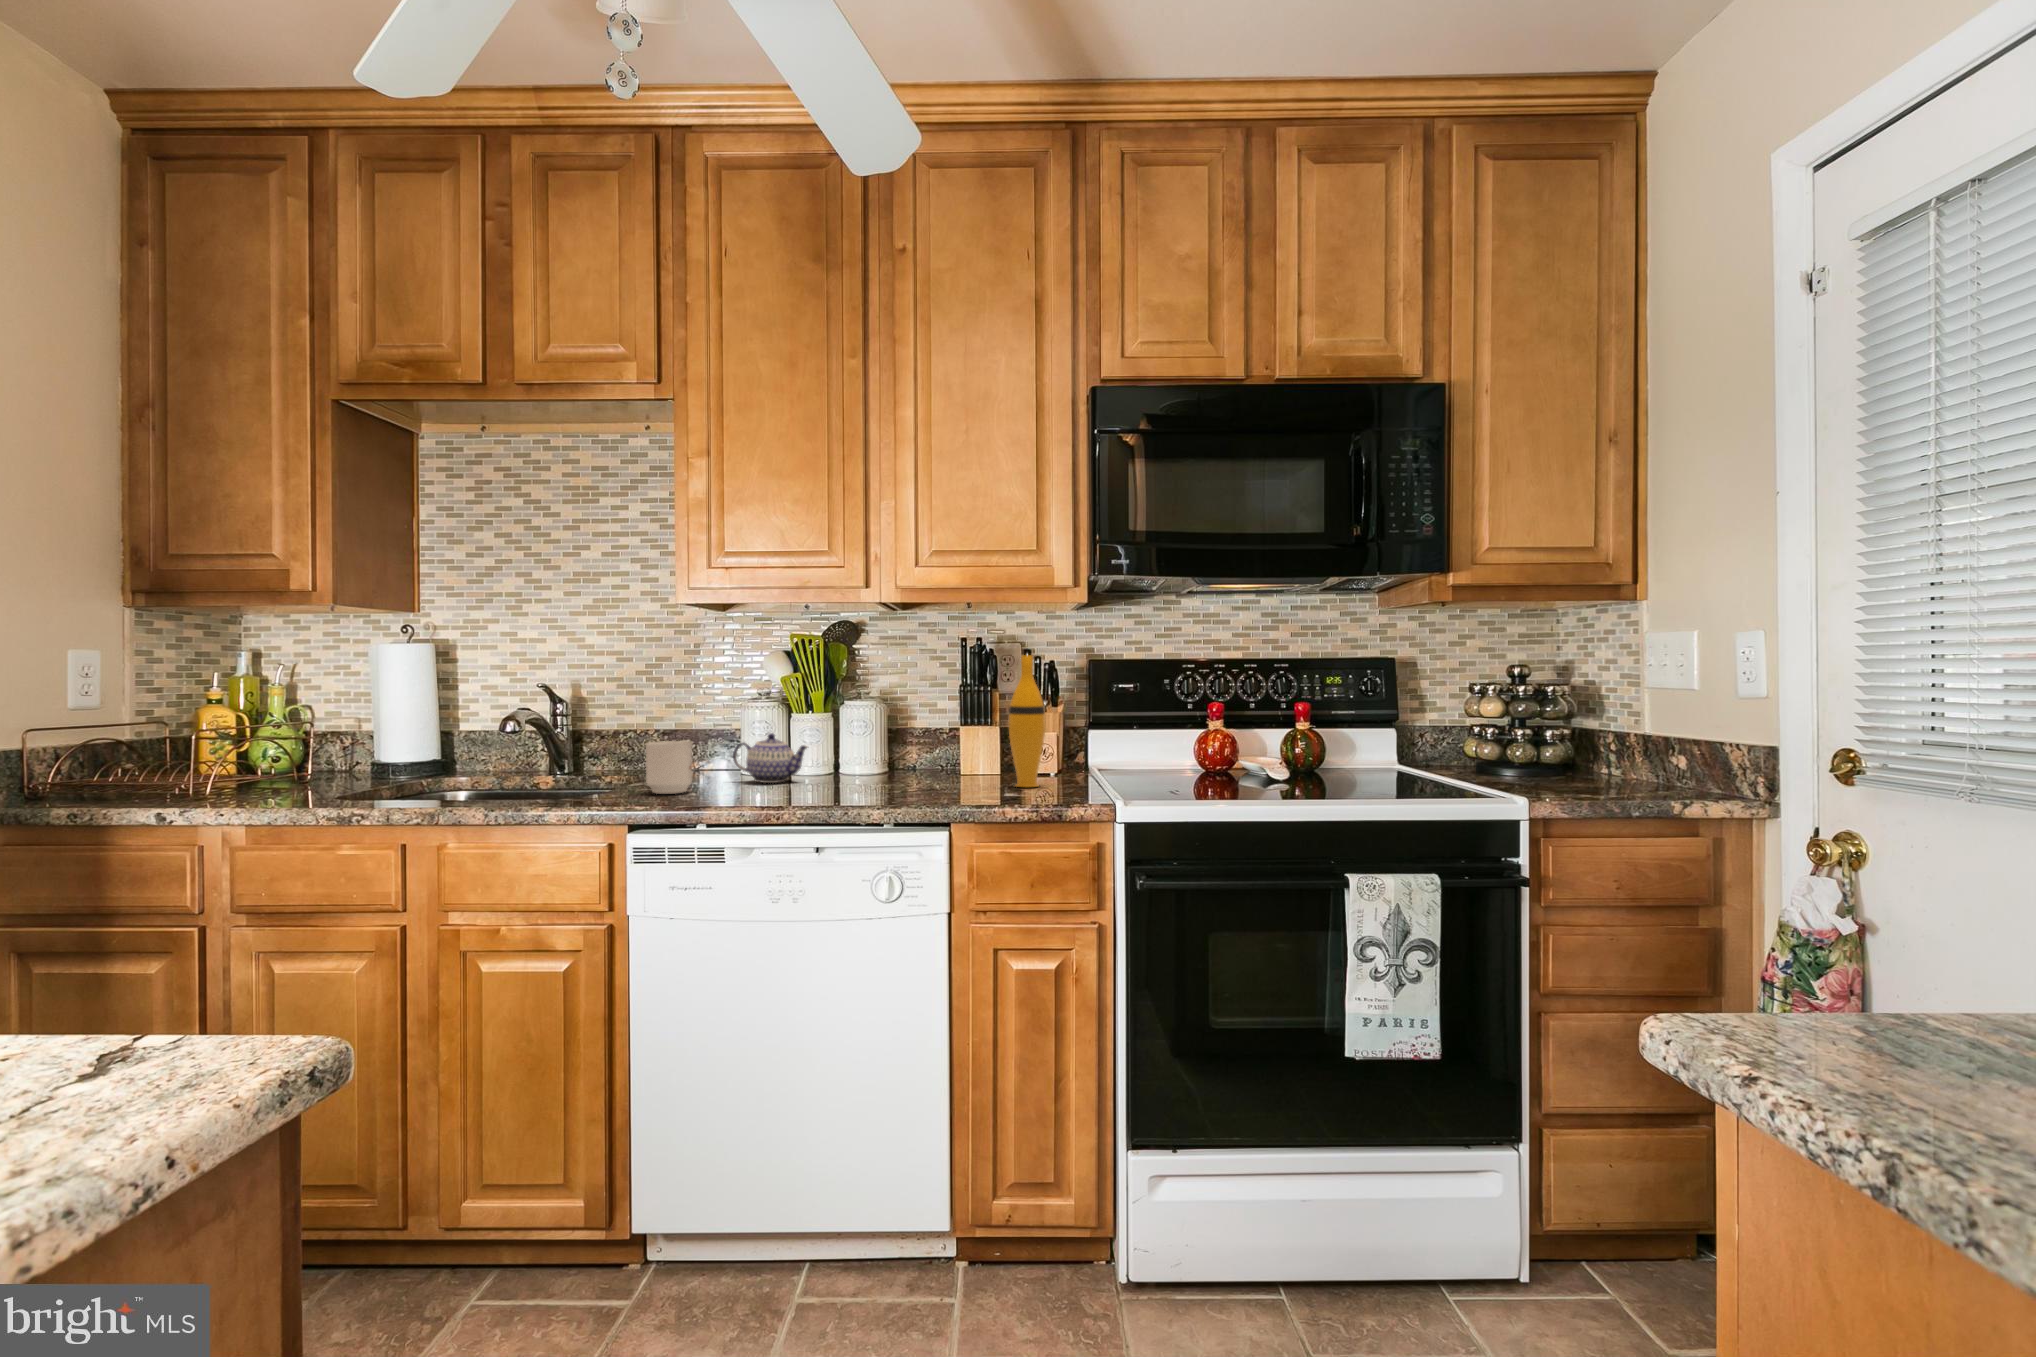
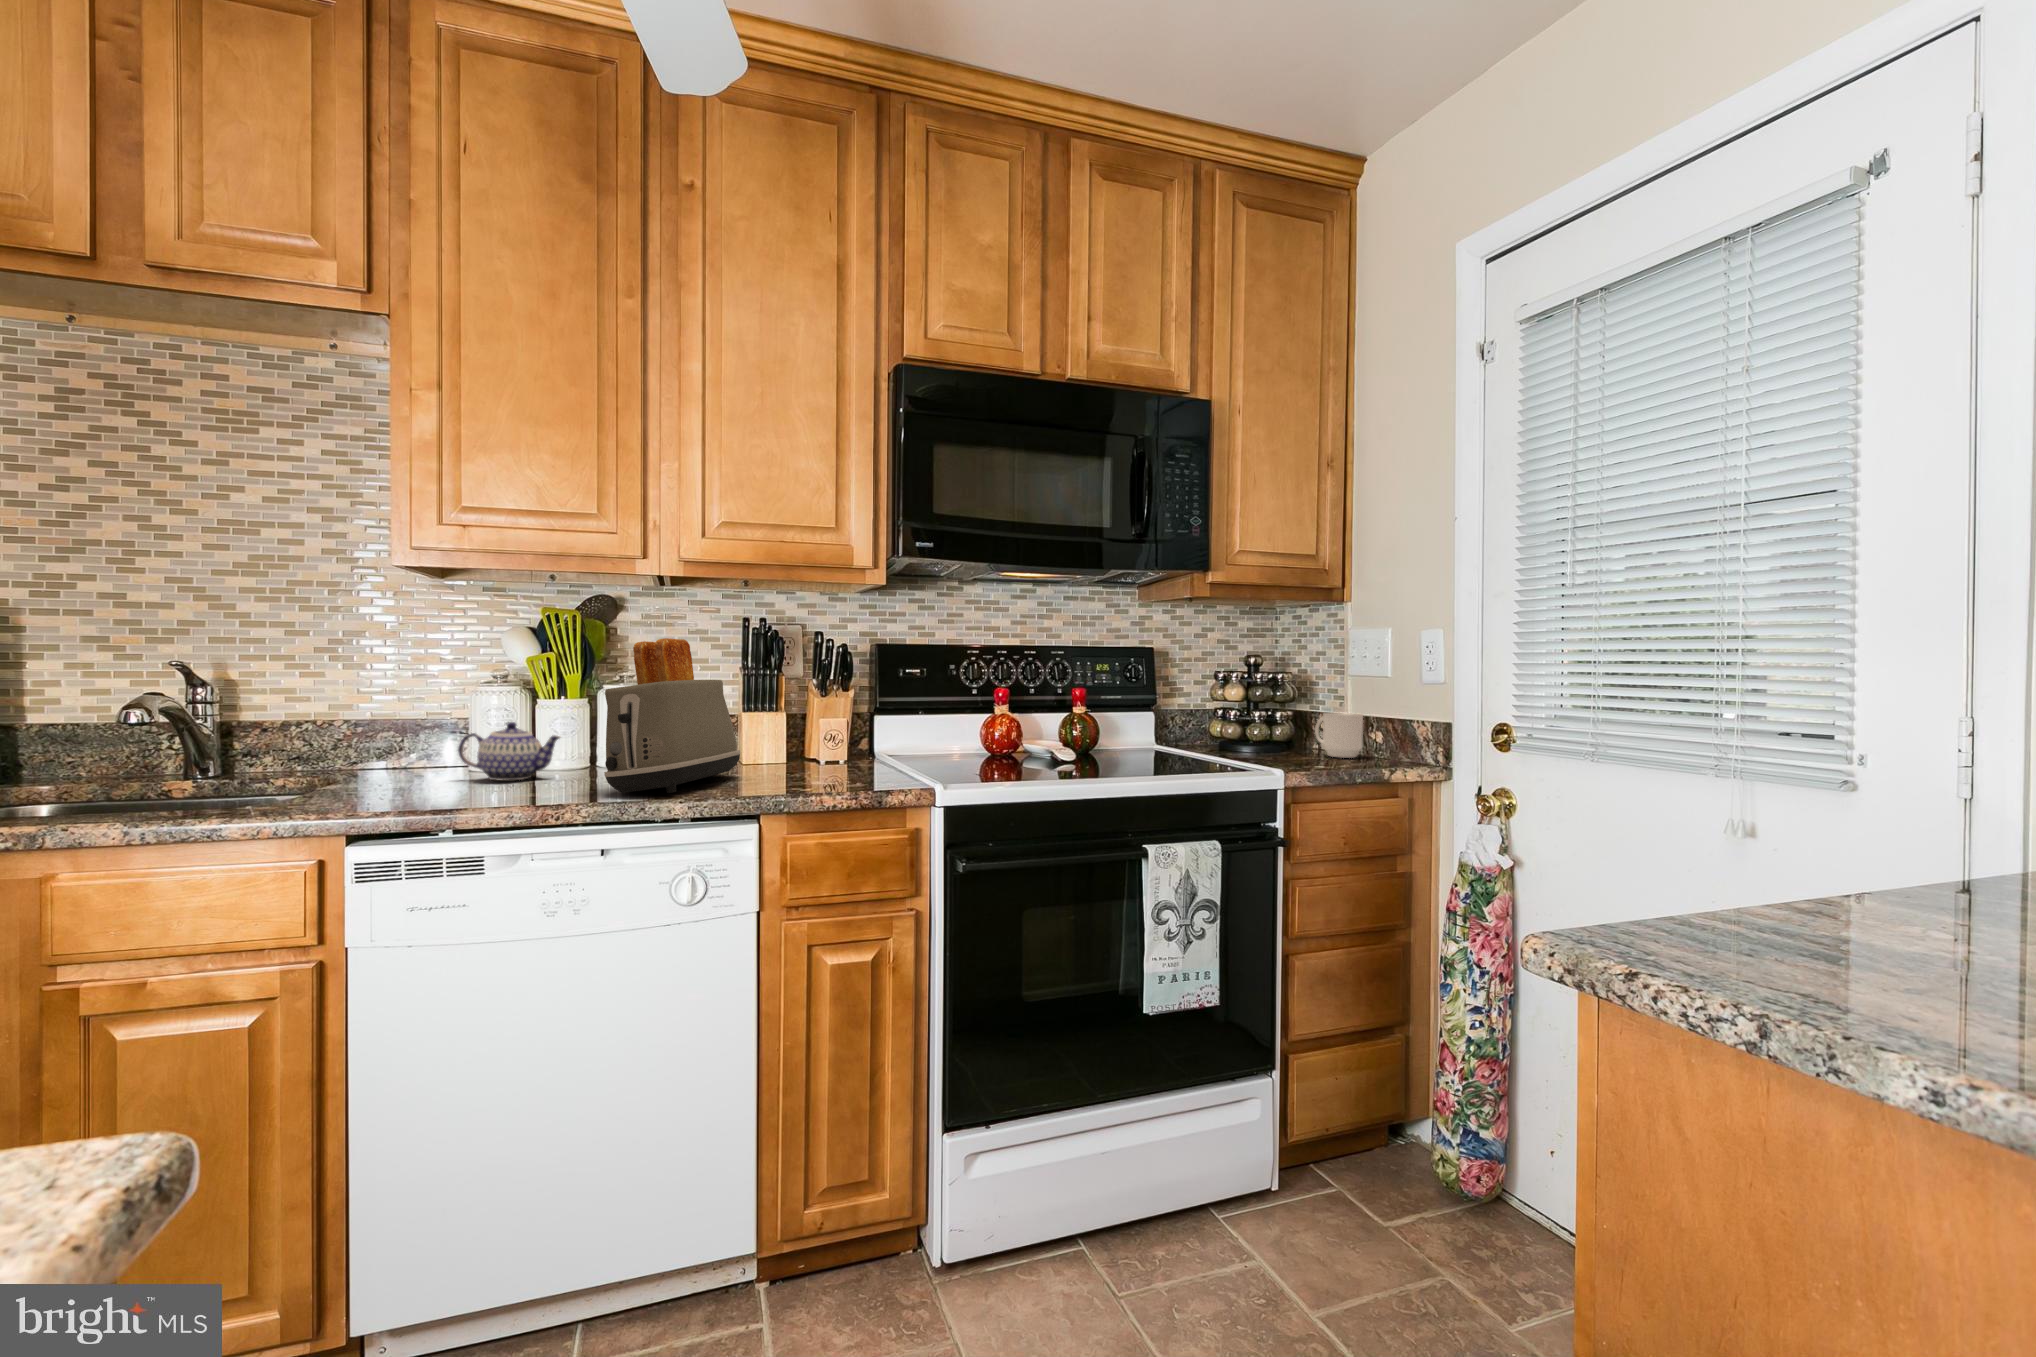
vase: present [1008,655,1045,787] -> none [806,635,846,776]
toaster: none [836,662,952,796] -> present [604,638,740,793]
mug: present [646,741,692,794] -> present [1315,713,1363,758]

